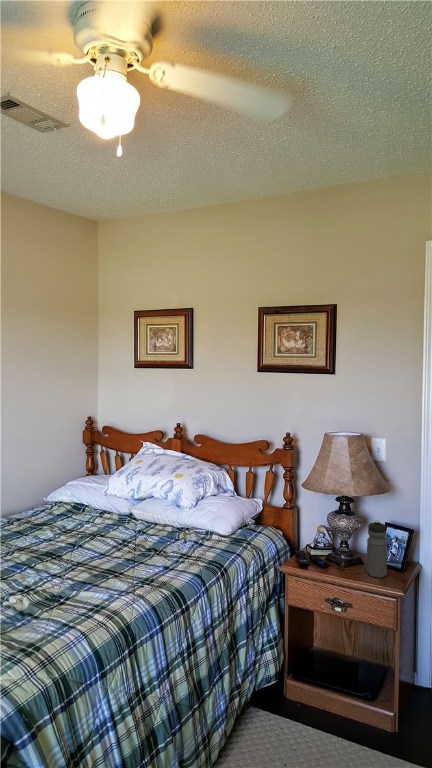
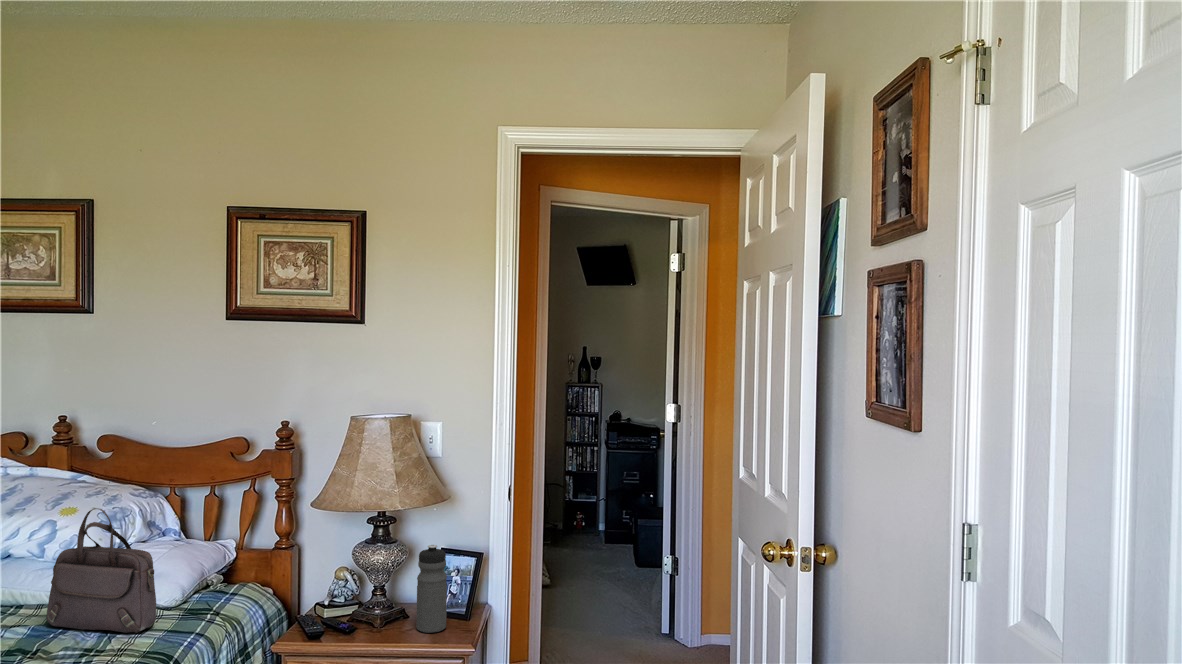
handbag: none [167,478,217,549] -> present [47,508,156,633]

